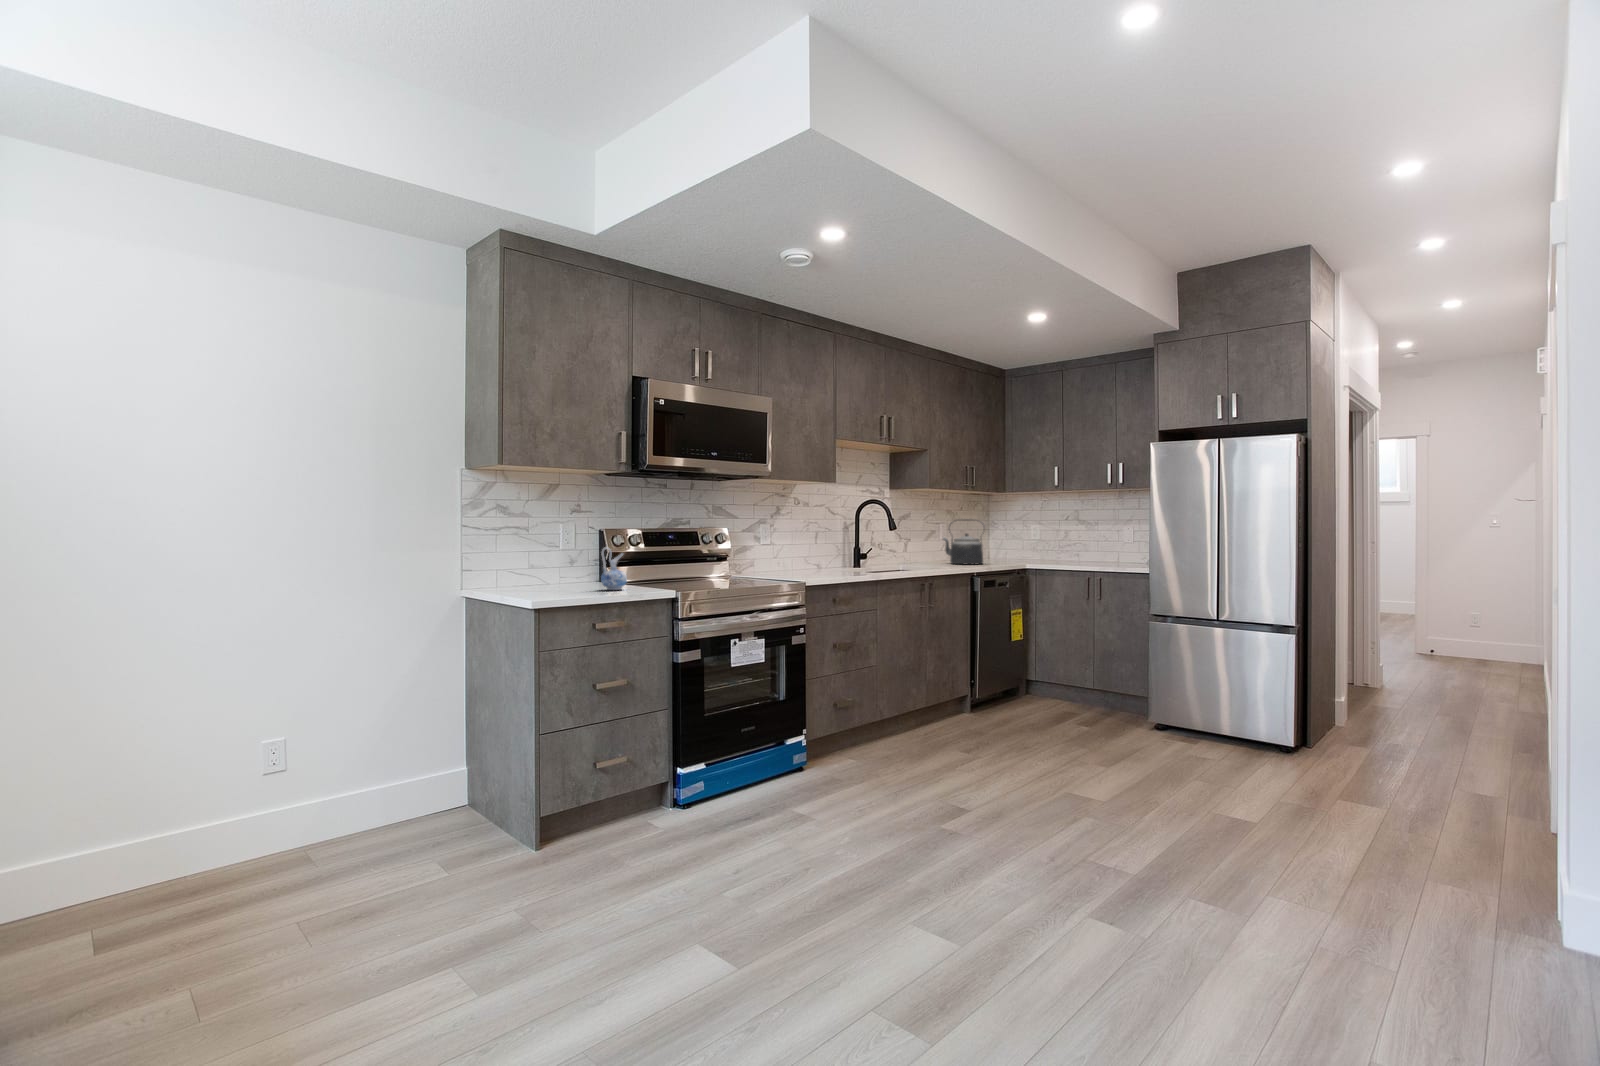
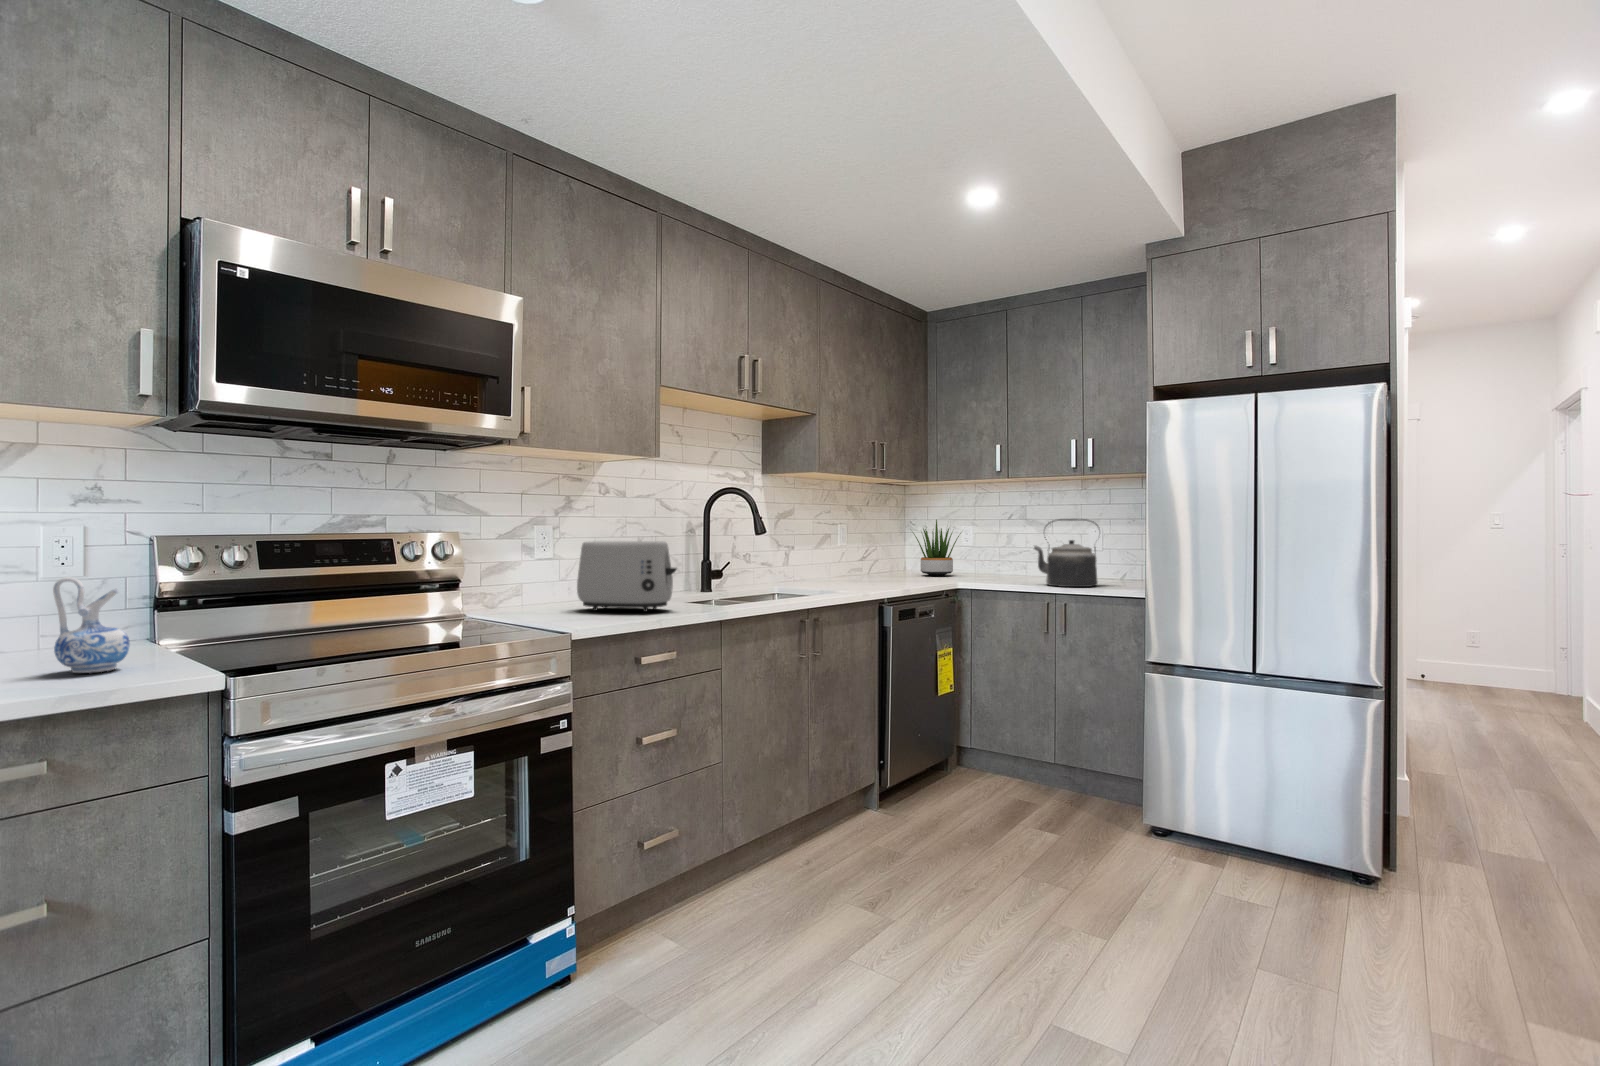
kettle: present [943,519,983,564] -> present [1034,519,1098,587]
potted plant: none [992,519,1034,561] -> present [913,520,961,576]
toaster: none [789,534,850,575] -> present [577,541,677,612]

